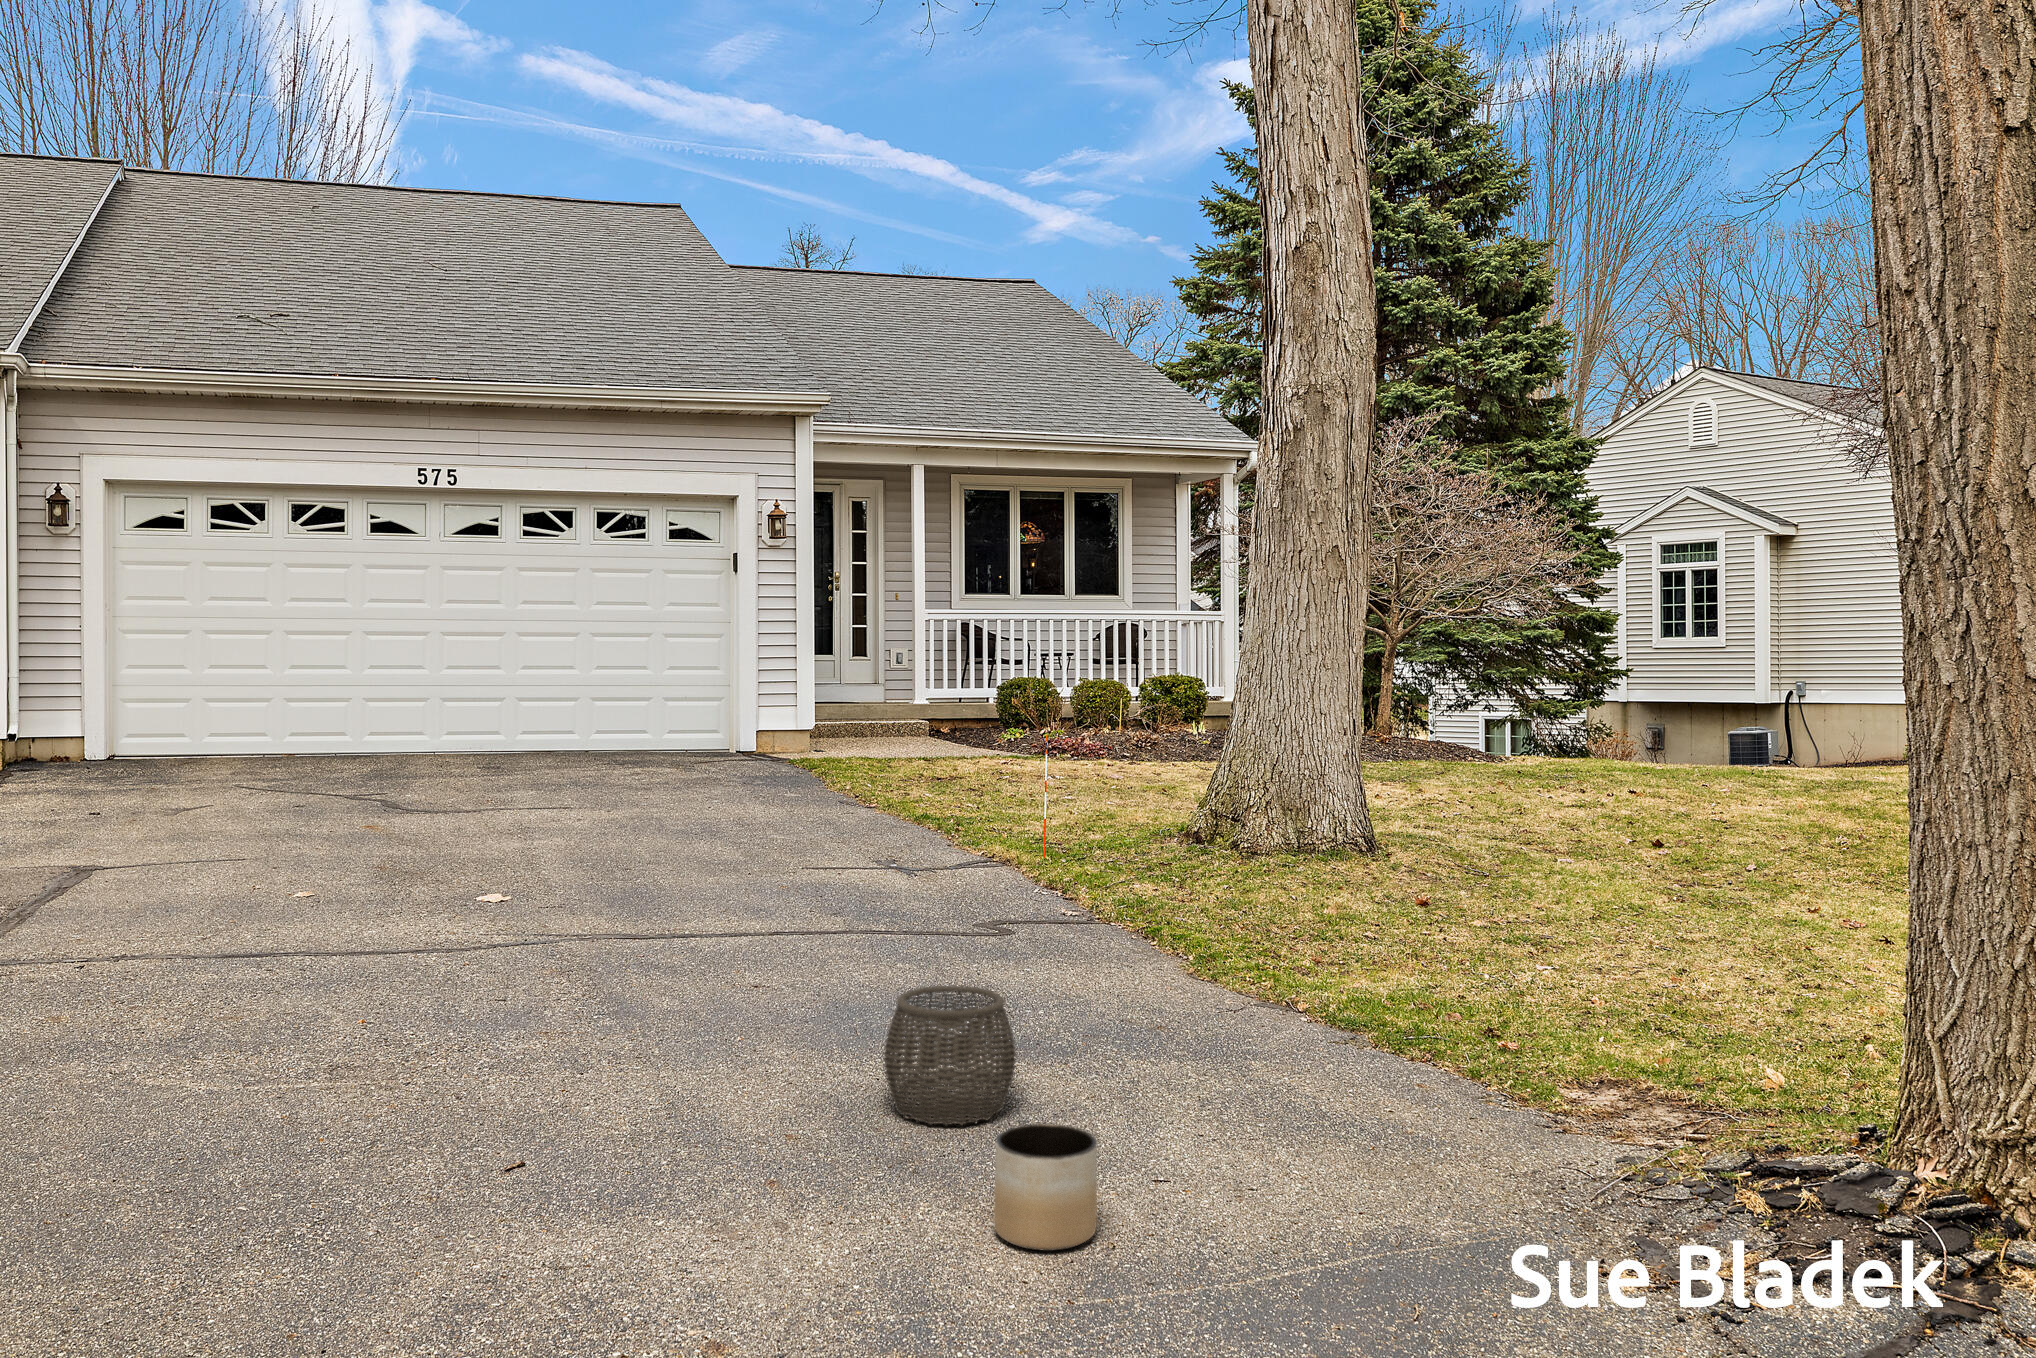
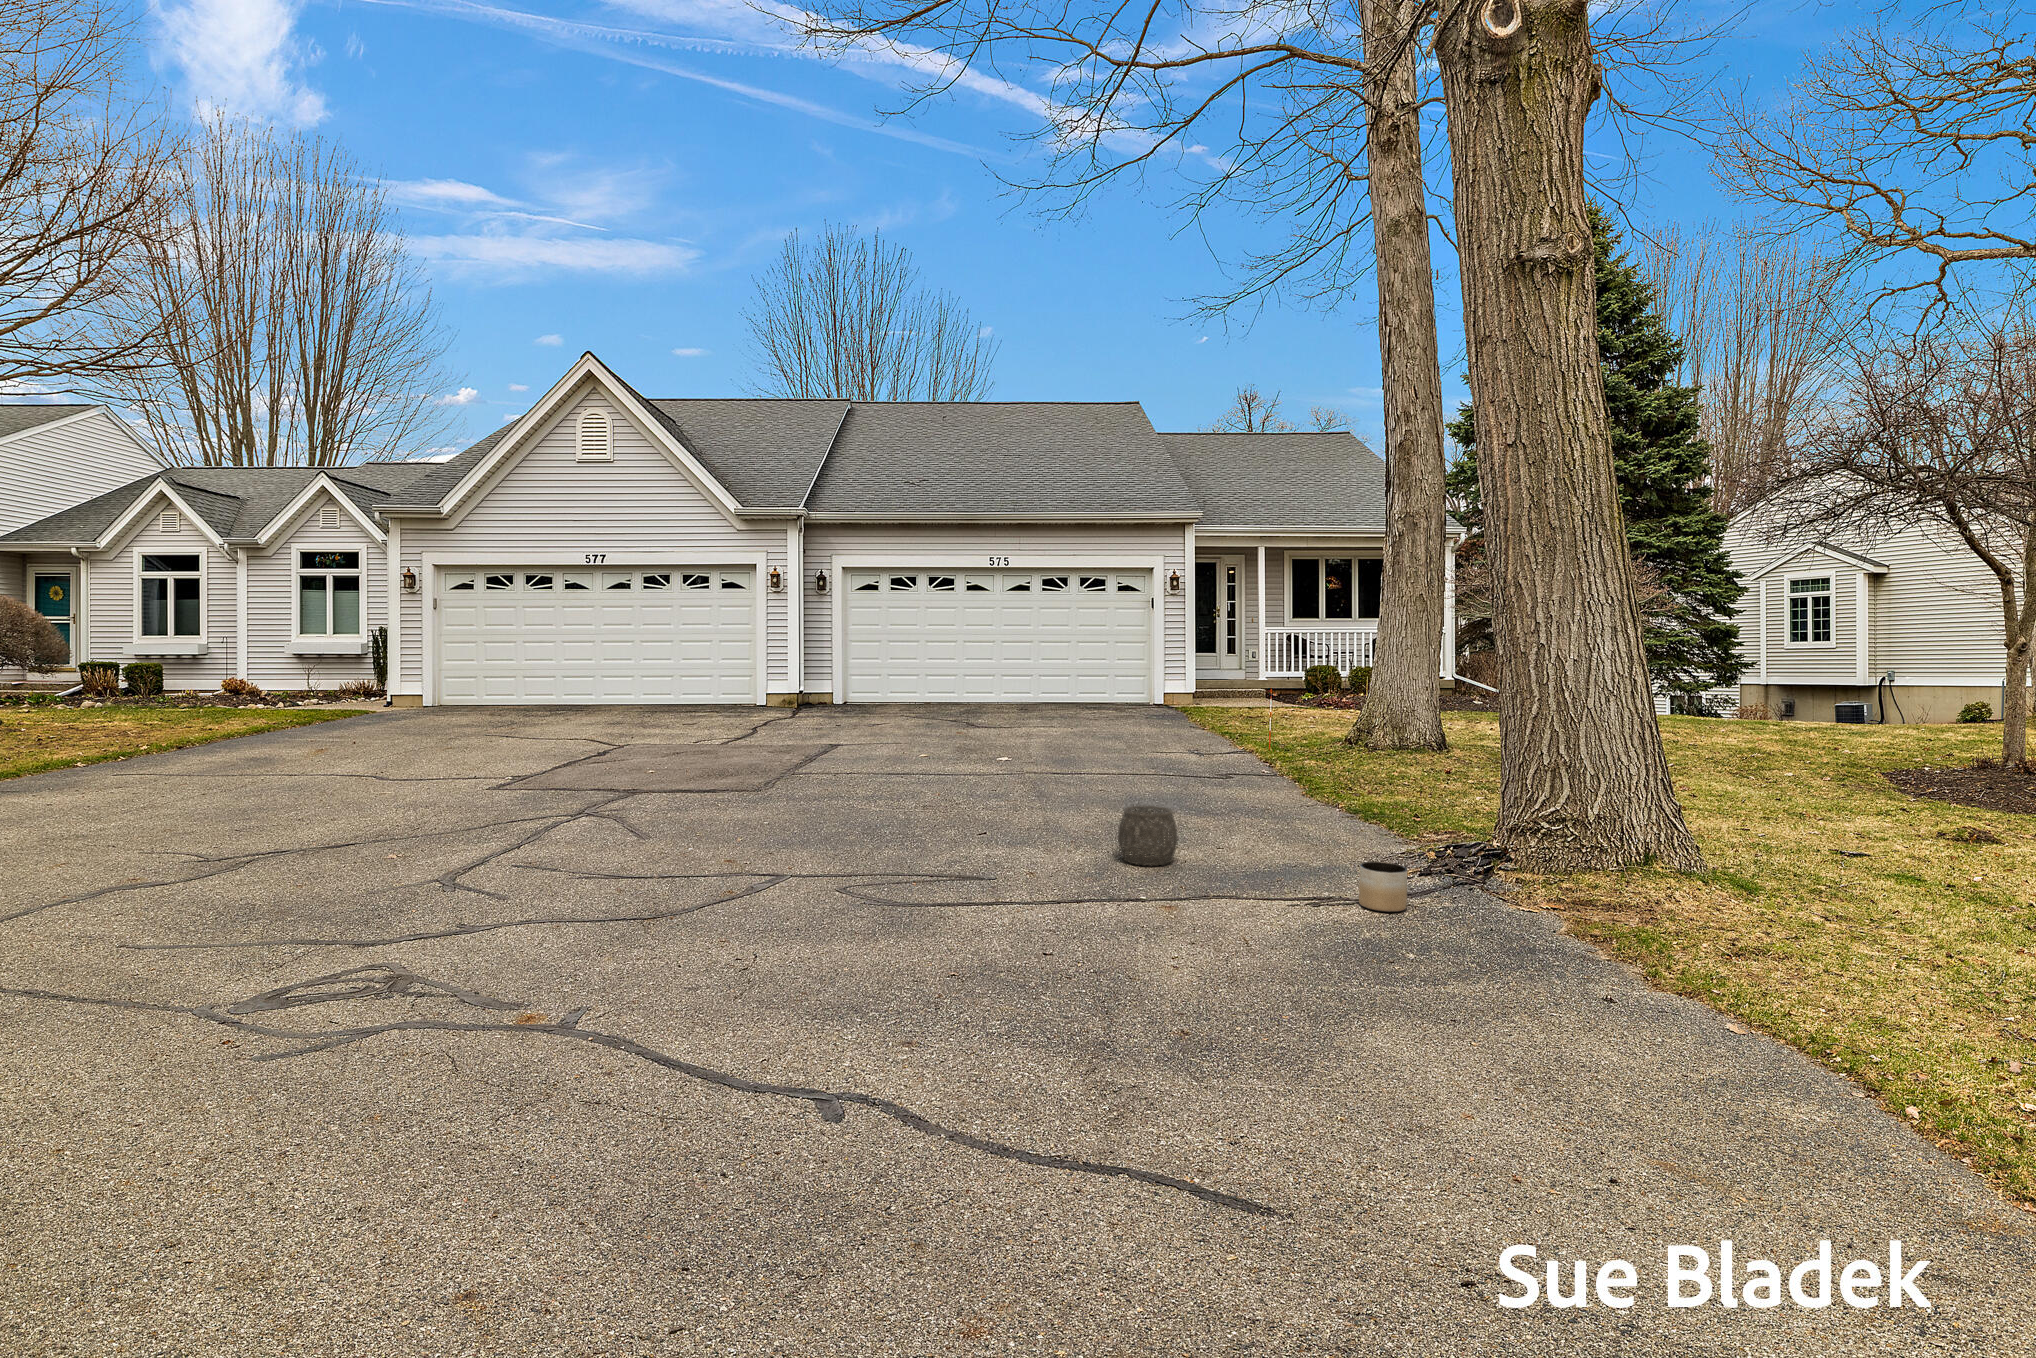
woven basket: present [884,986,1016,1125] -> present [1118,806,1178,866]

